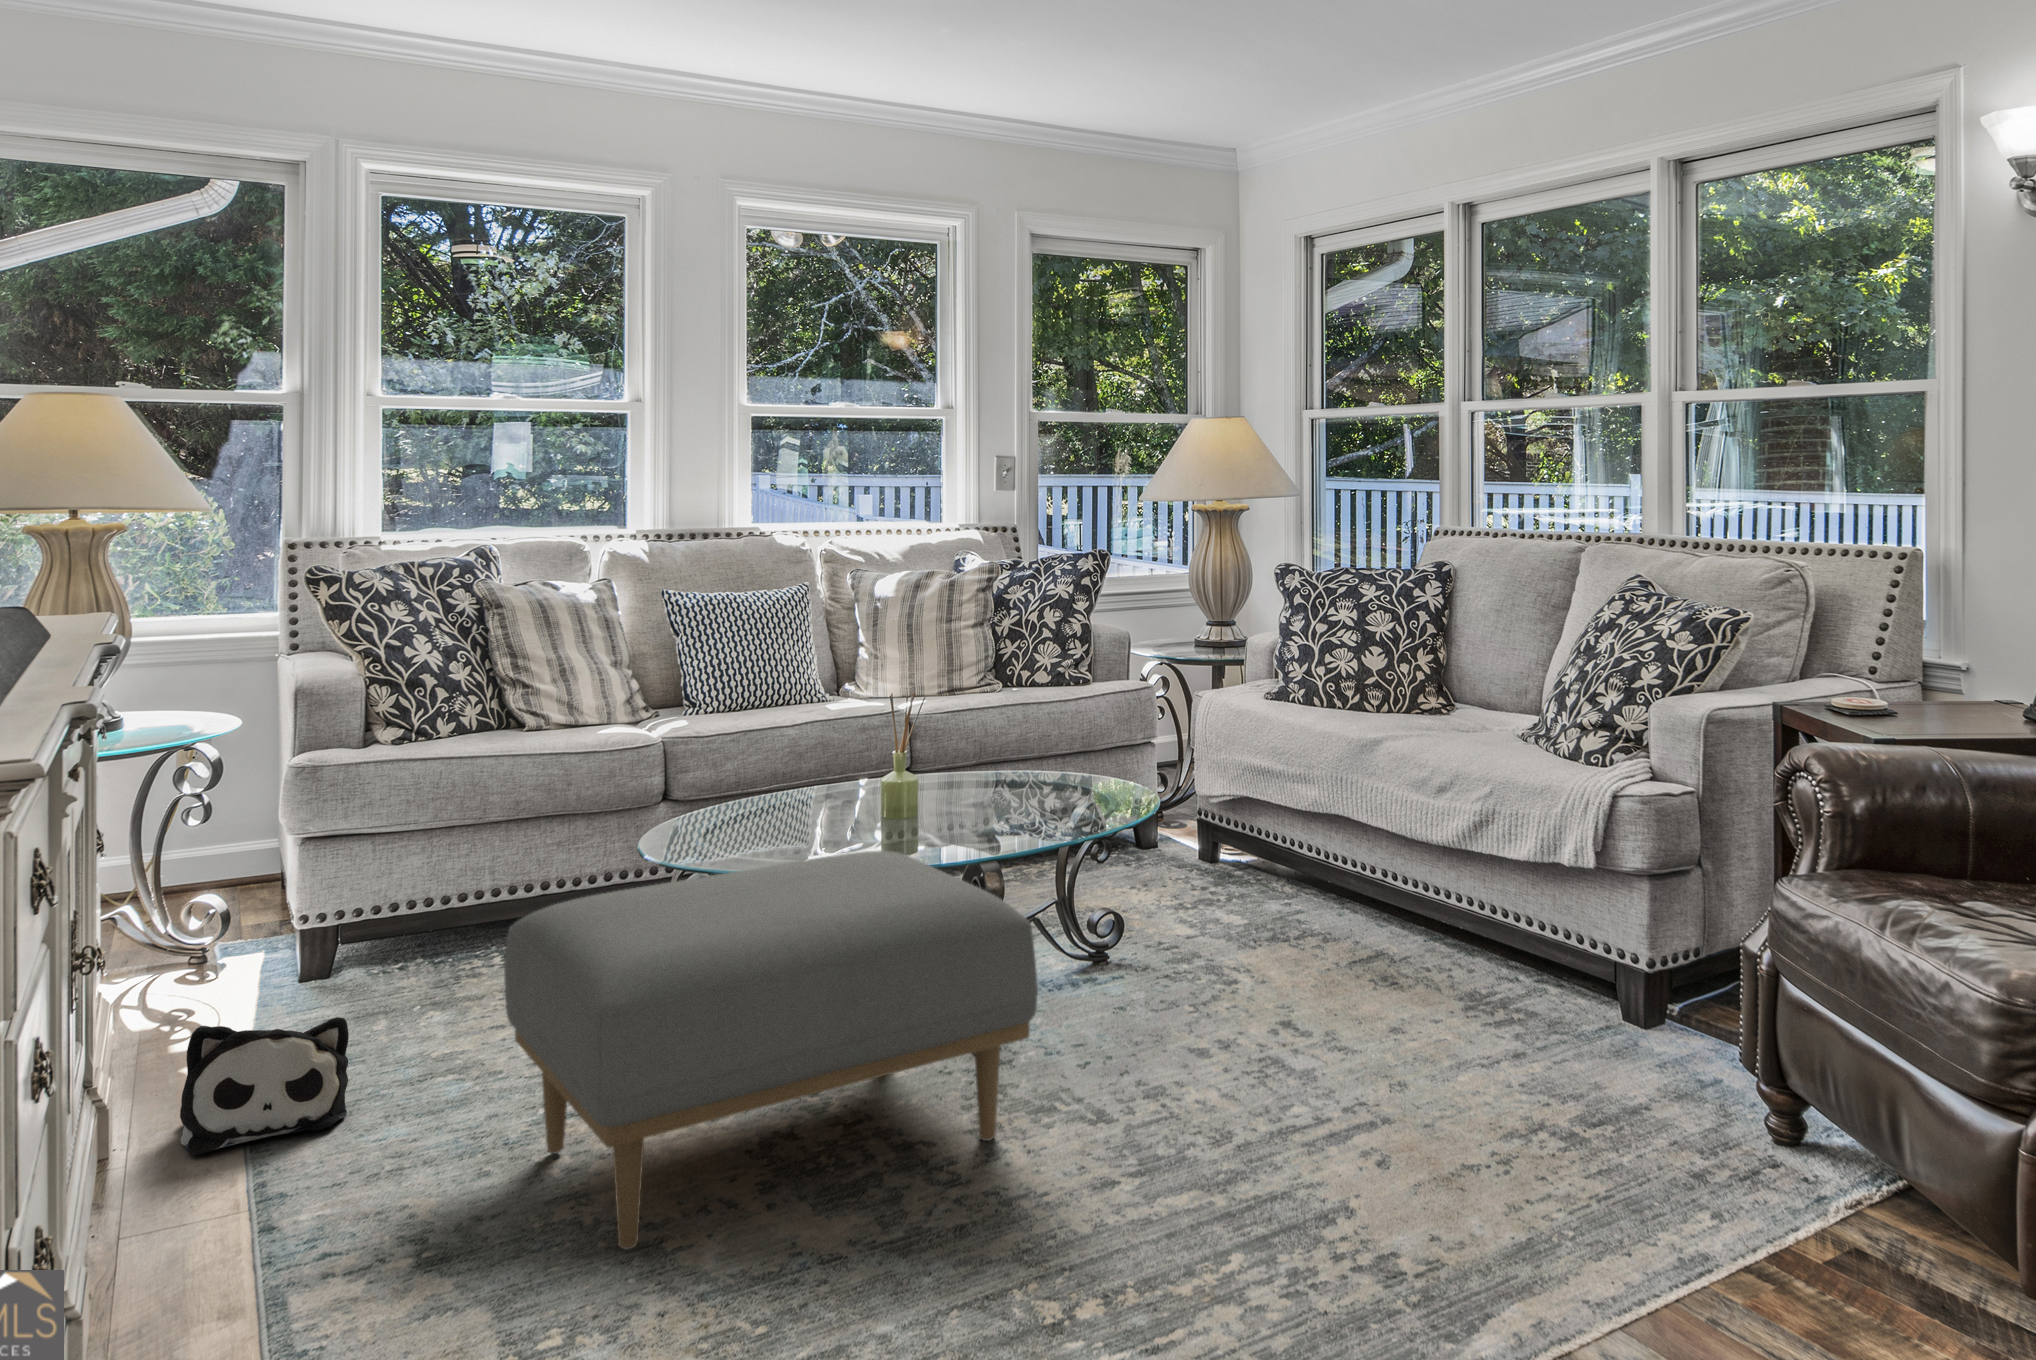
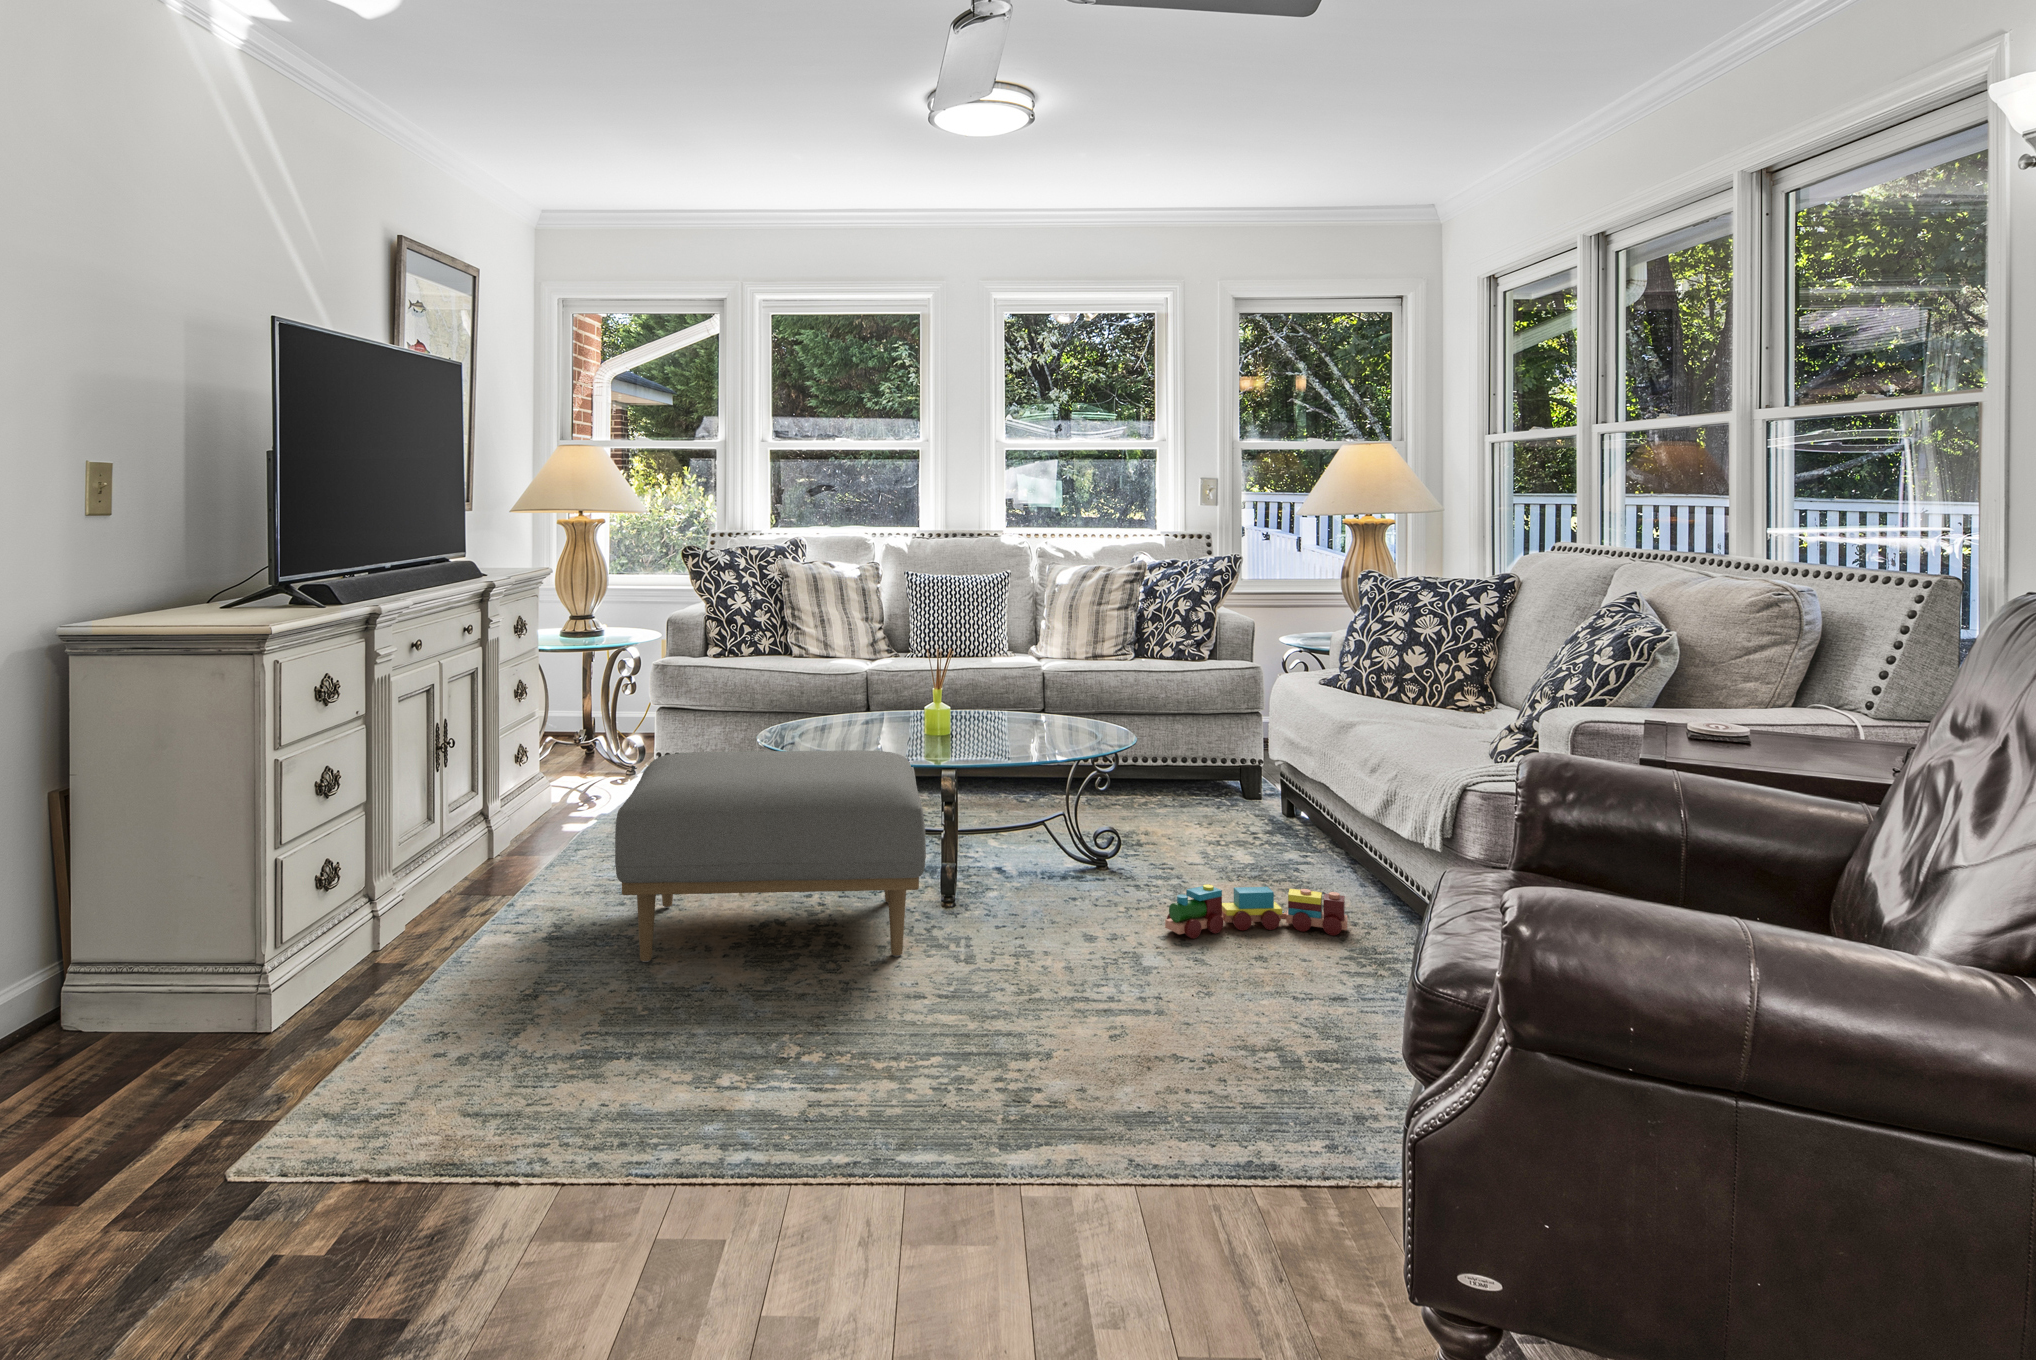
toy train: none [1260,941,1437,1029] -> present [1165,884,1347,939]
plush toy: present [180,1017,349,1155] -> none [516,799,603,870]

